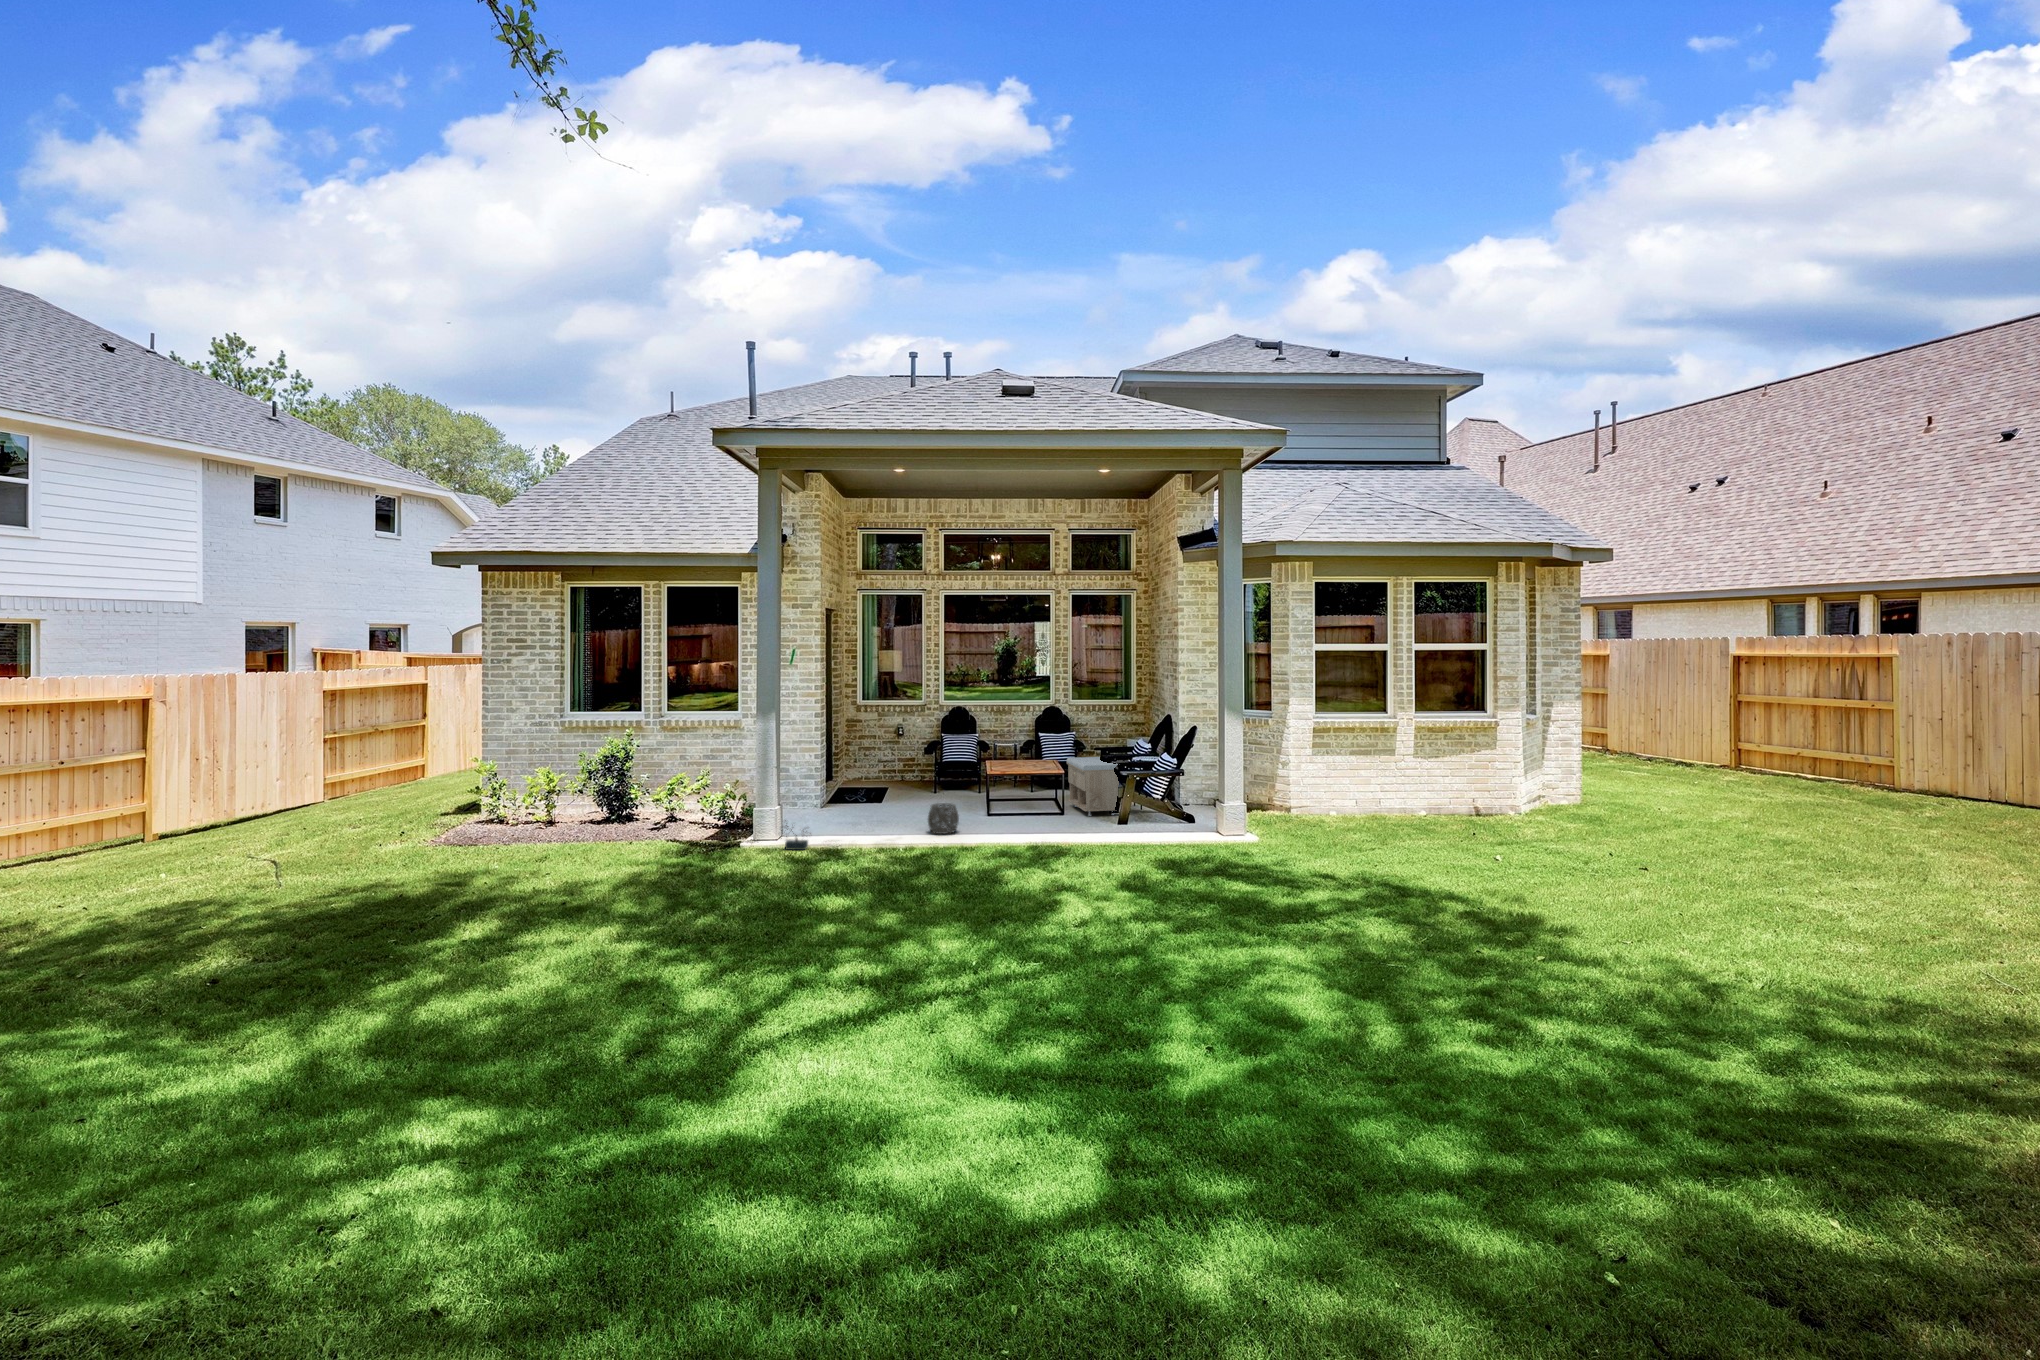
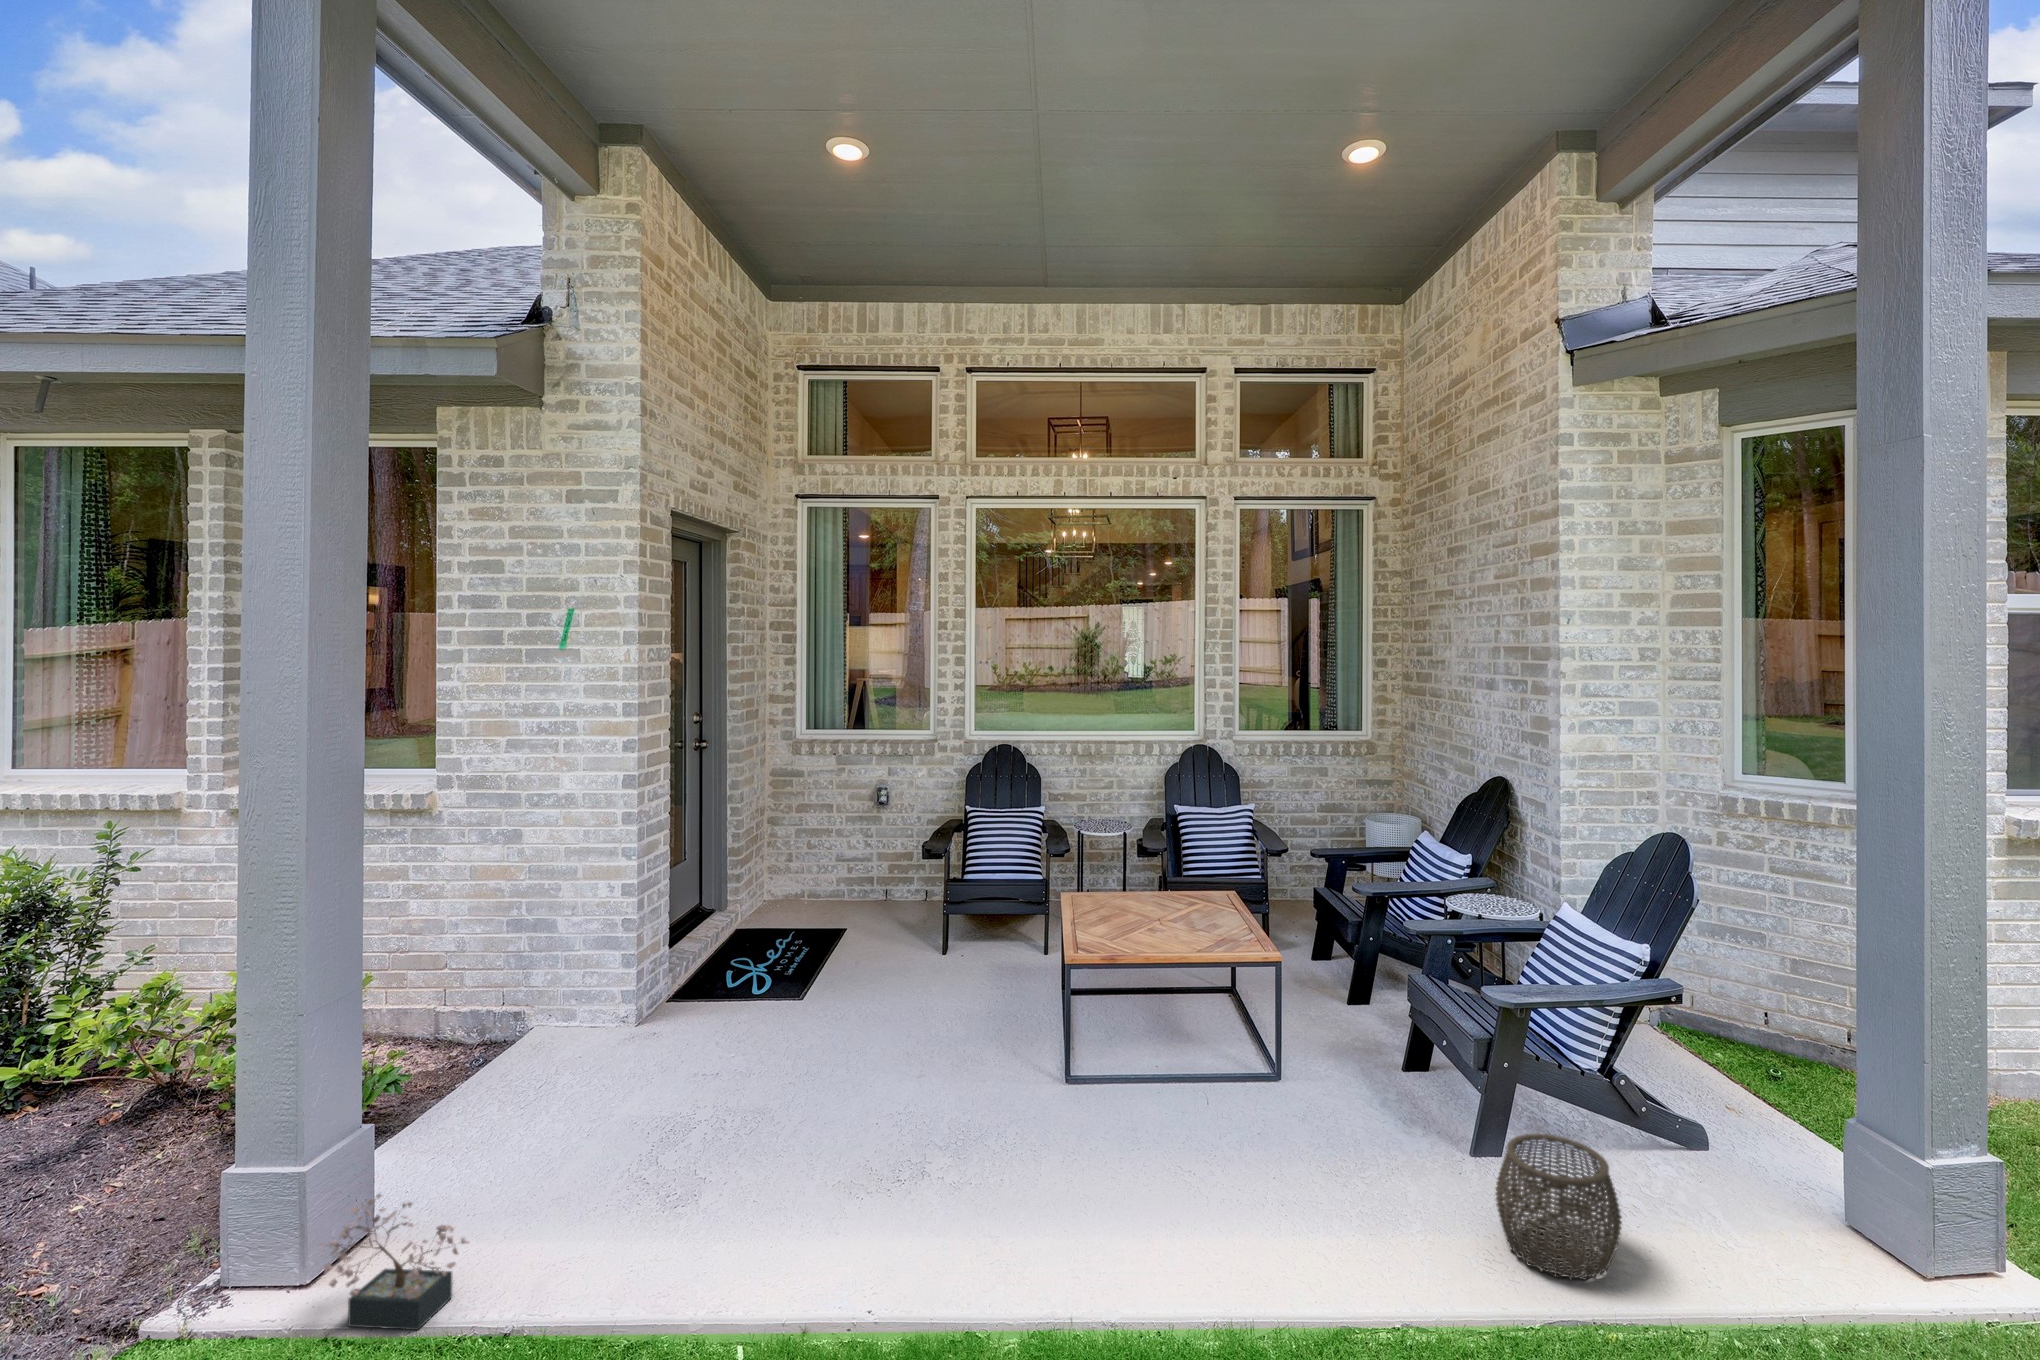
storage bench: present [1067,757,1119,816] -> none [1265,875,1429,1050]
woven basket: present [928,803,959,834] -> present [1496,1134,1622,1280]

